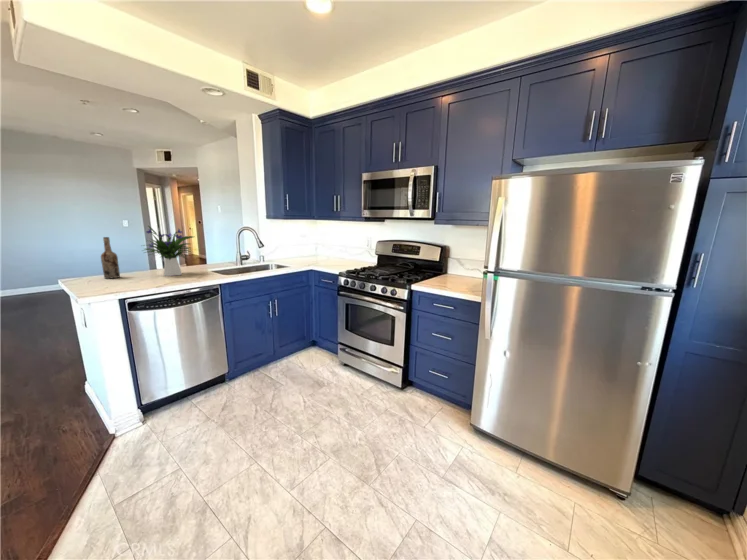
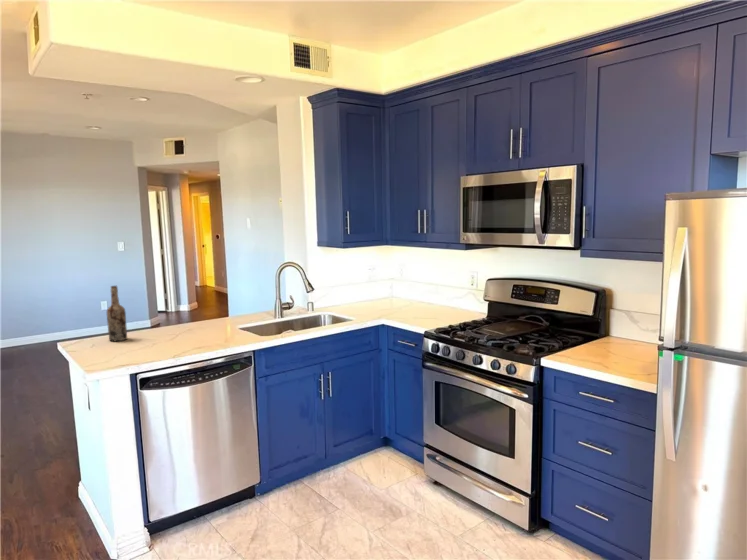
flower arrangement: present [145,226,193,276] -> none [153,268,221,337]

